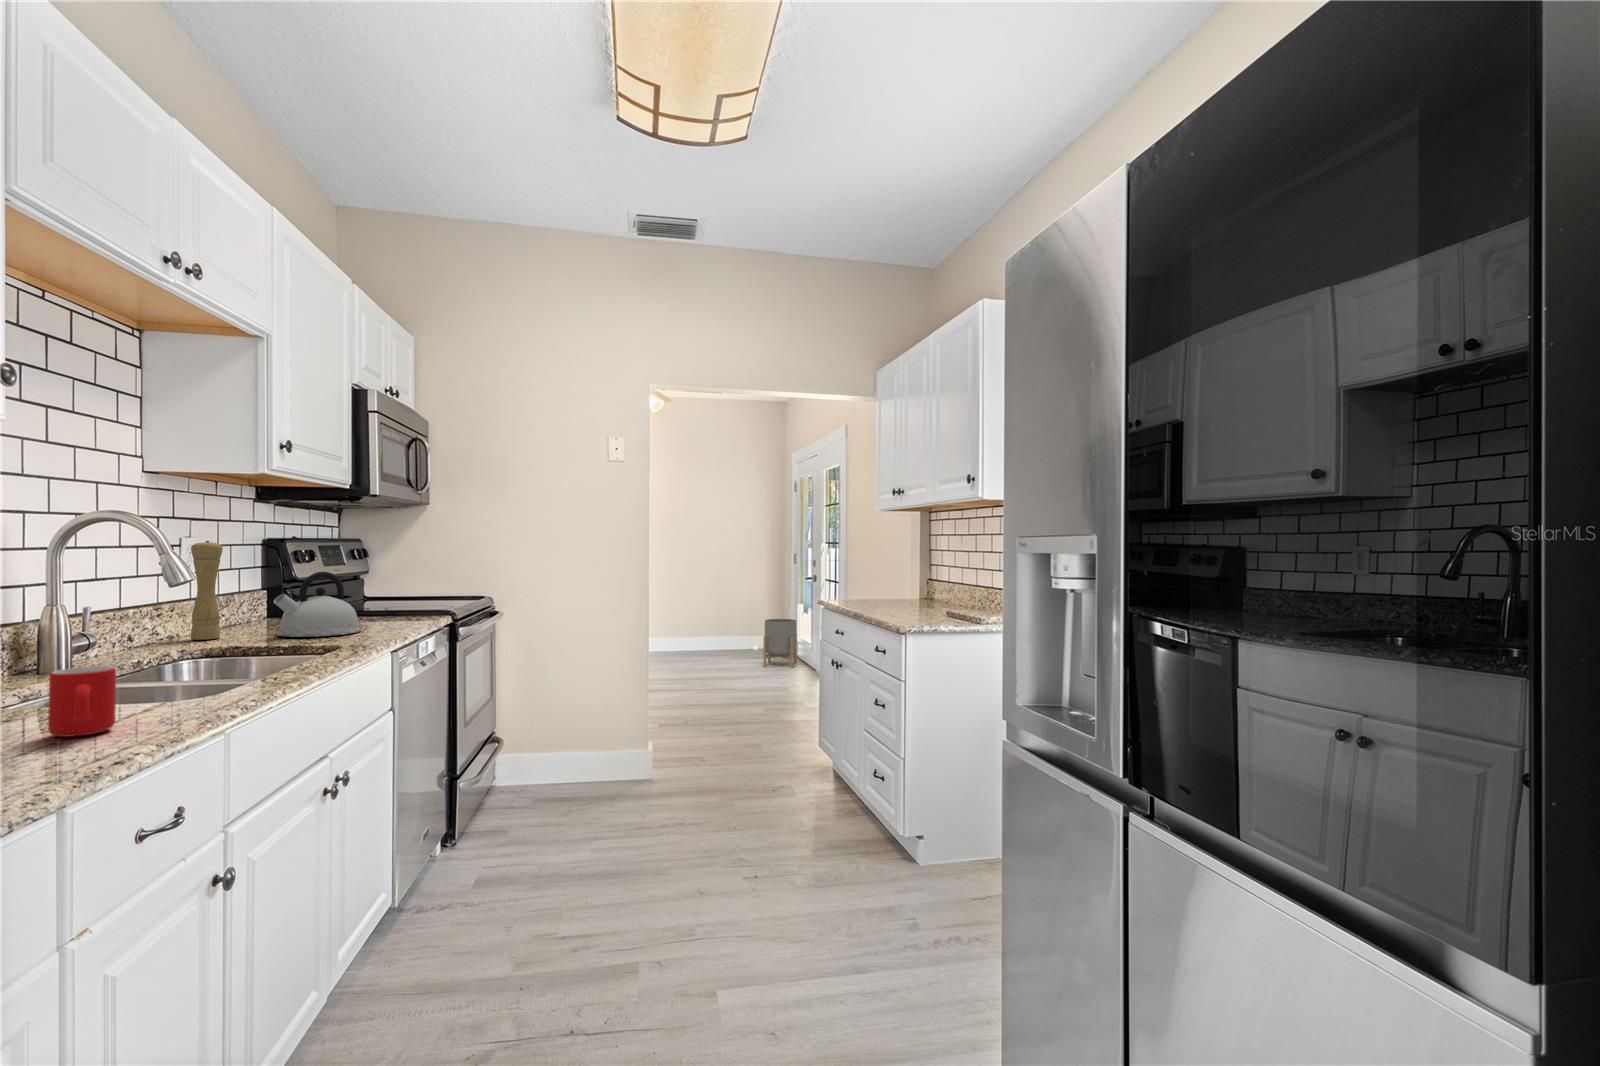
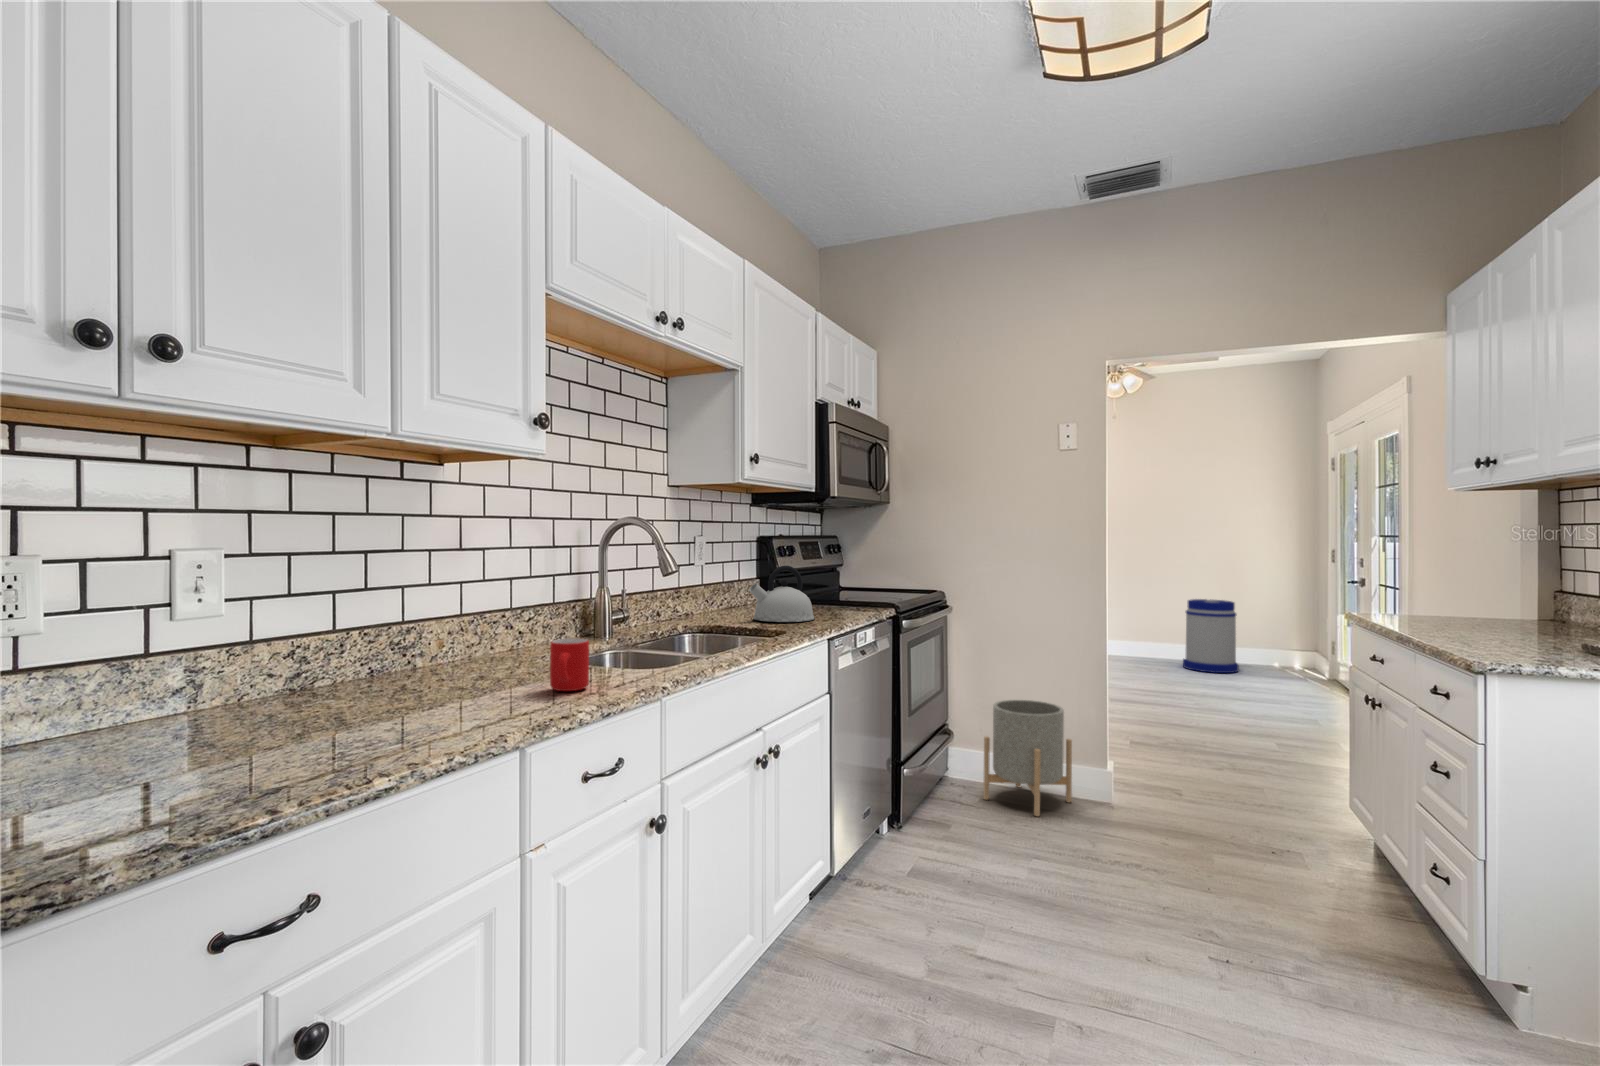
pepper mill: present [191,541,223,640] -> none [698,539,718,618]
trash can: none [686,595,729,658] -> present [1183,599,1239,673]
planter: present [763,619,797,667] -> present [983,700,1072,816]

